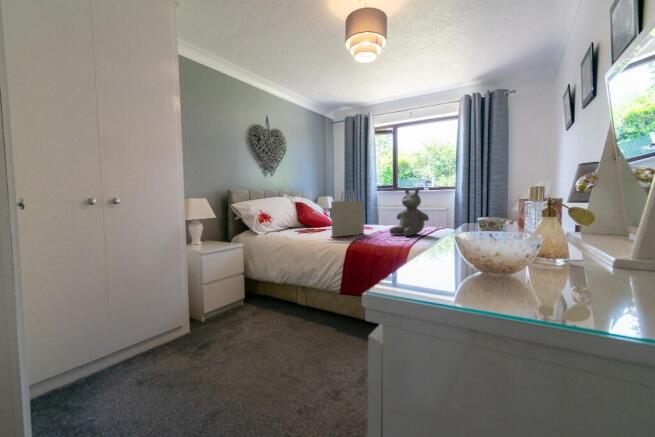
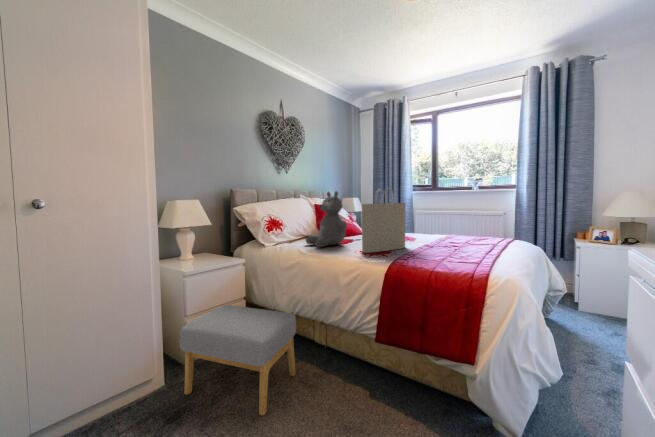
teddy bear: present [390,189,429,236] -> present [306,191,347,247]
footstool: none [203,276,285,342] -> present [179,305,296,415]

